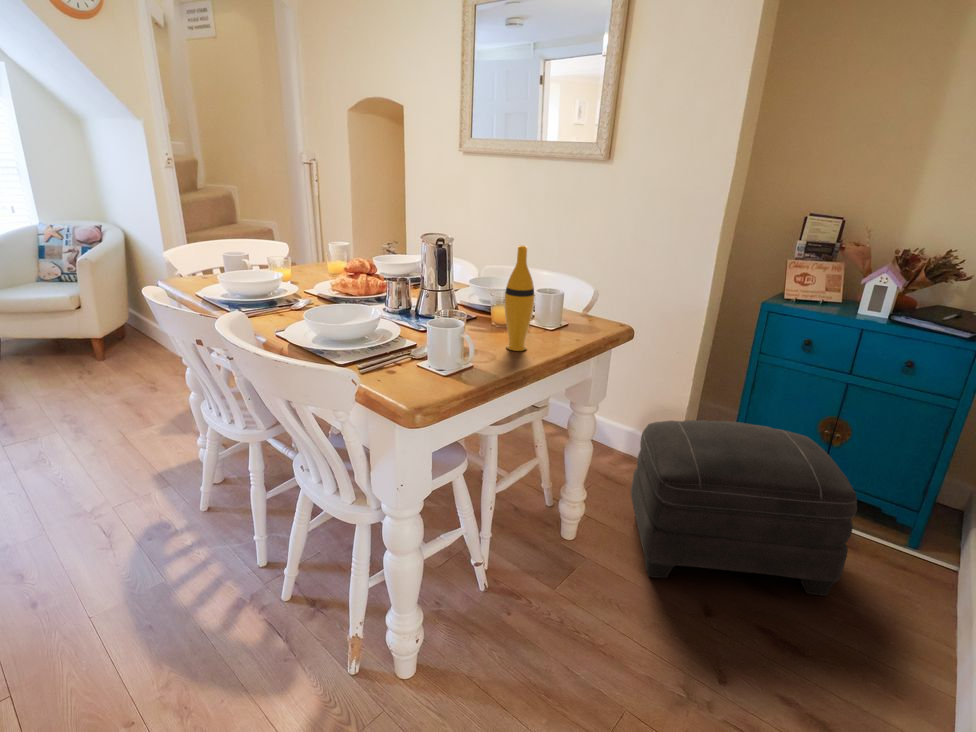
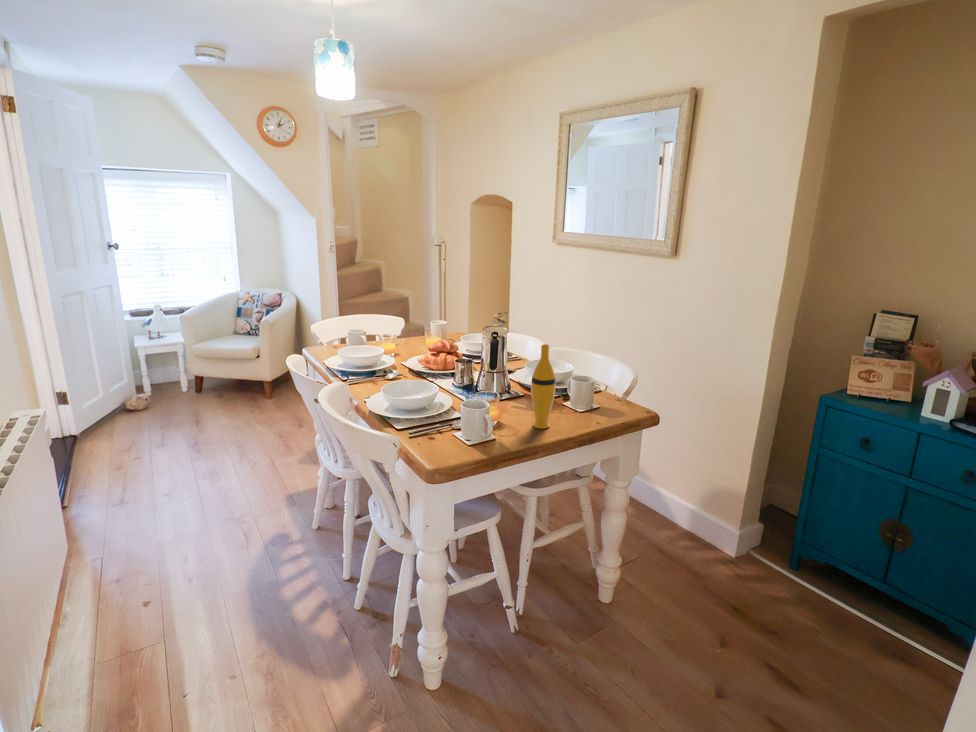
ottoman: present [631,420,857,596] -> none [666,502,880,700]

